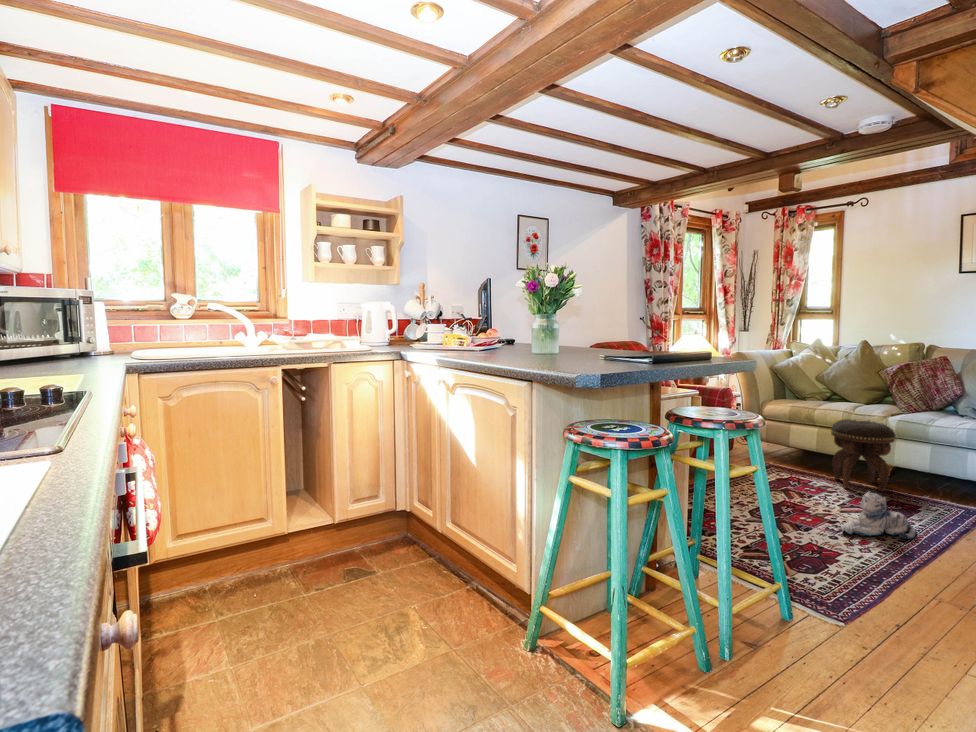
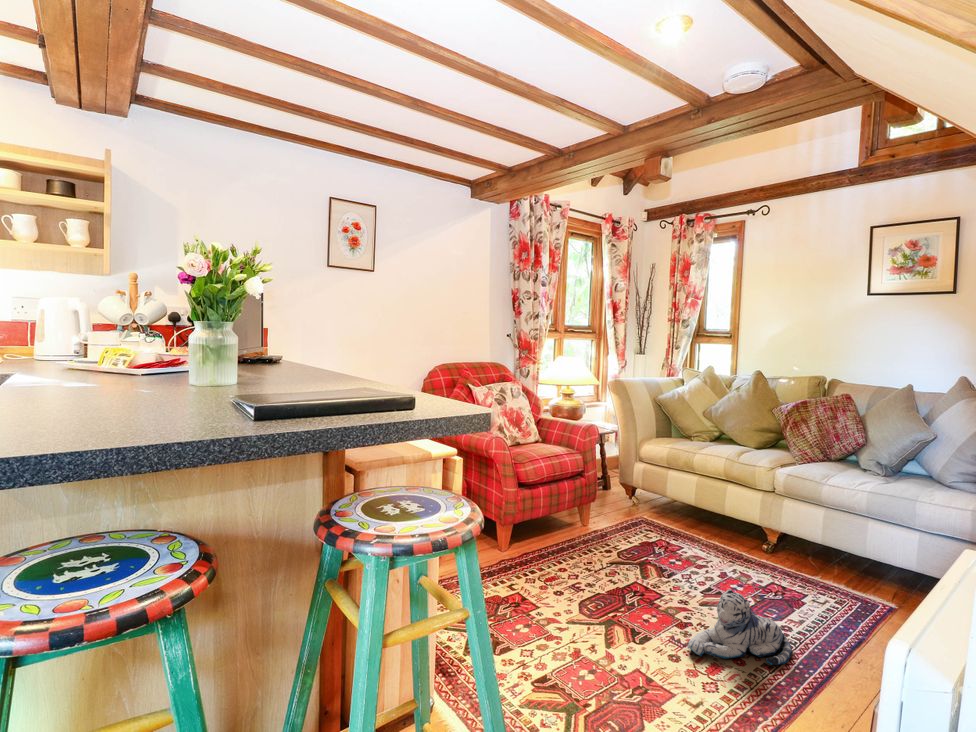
footstool: present [831,419,896,492] -> none [705,470,782,569]

